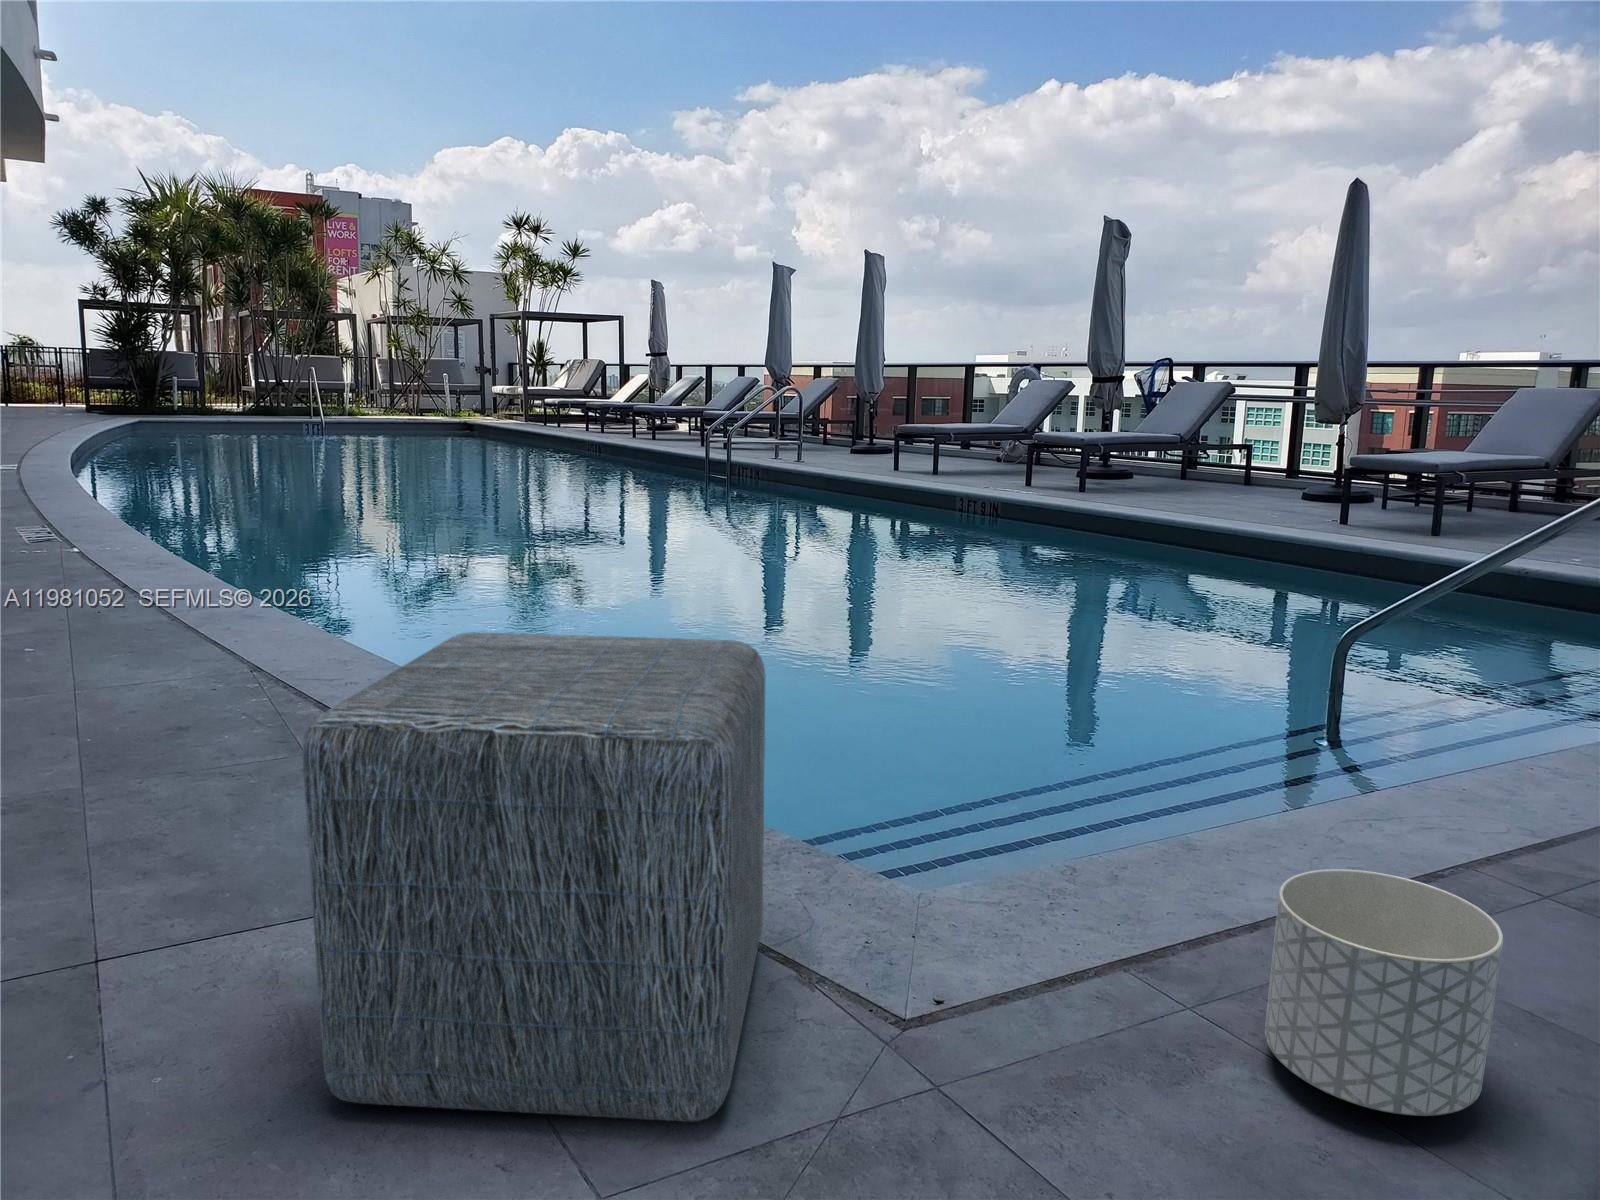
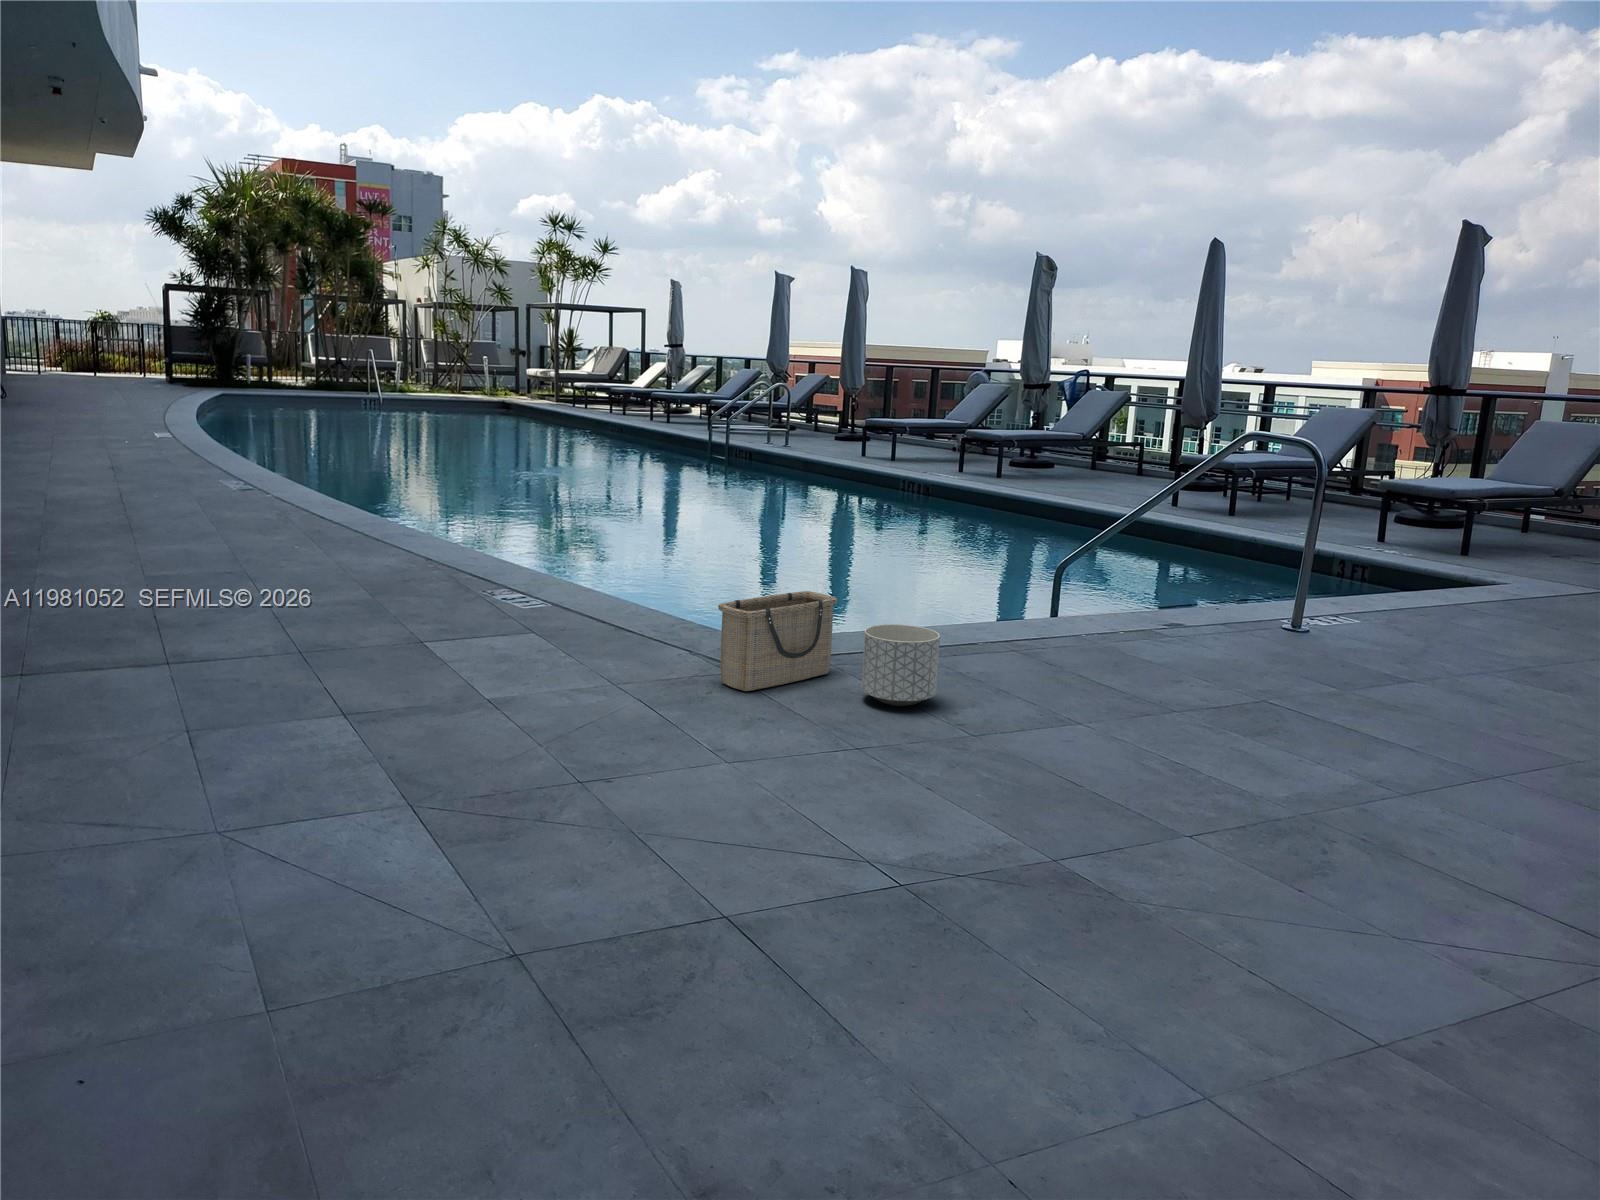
ottoman: present [302,632,765,1121] -> none [503,524,678,695]
basket: none [886,766,1148,1065] -> present [718,591,837,691]

